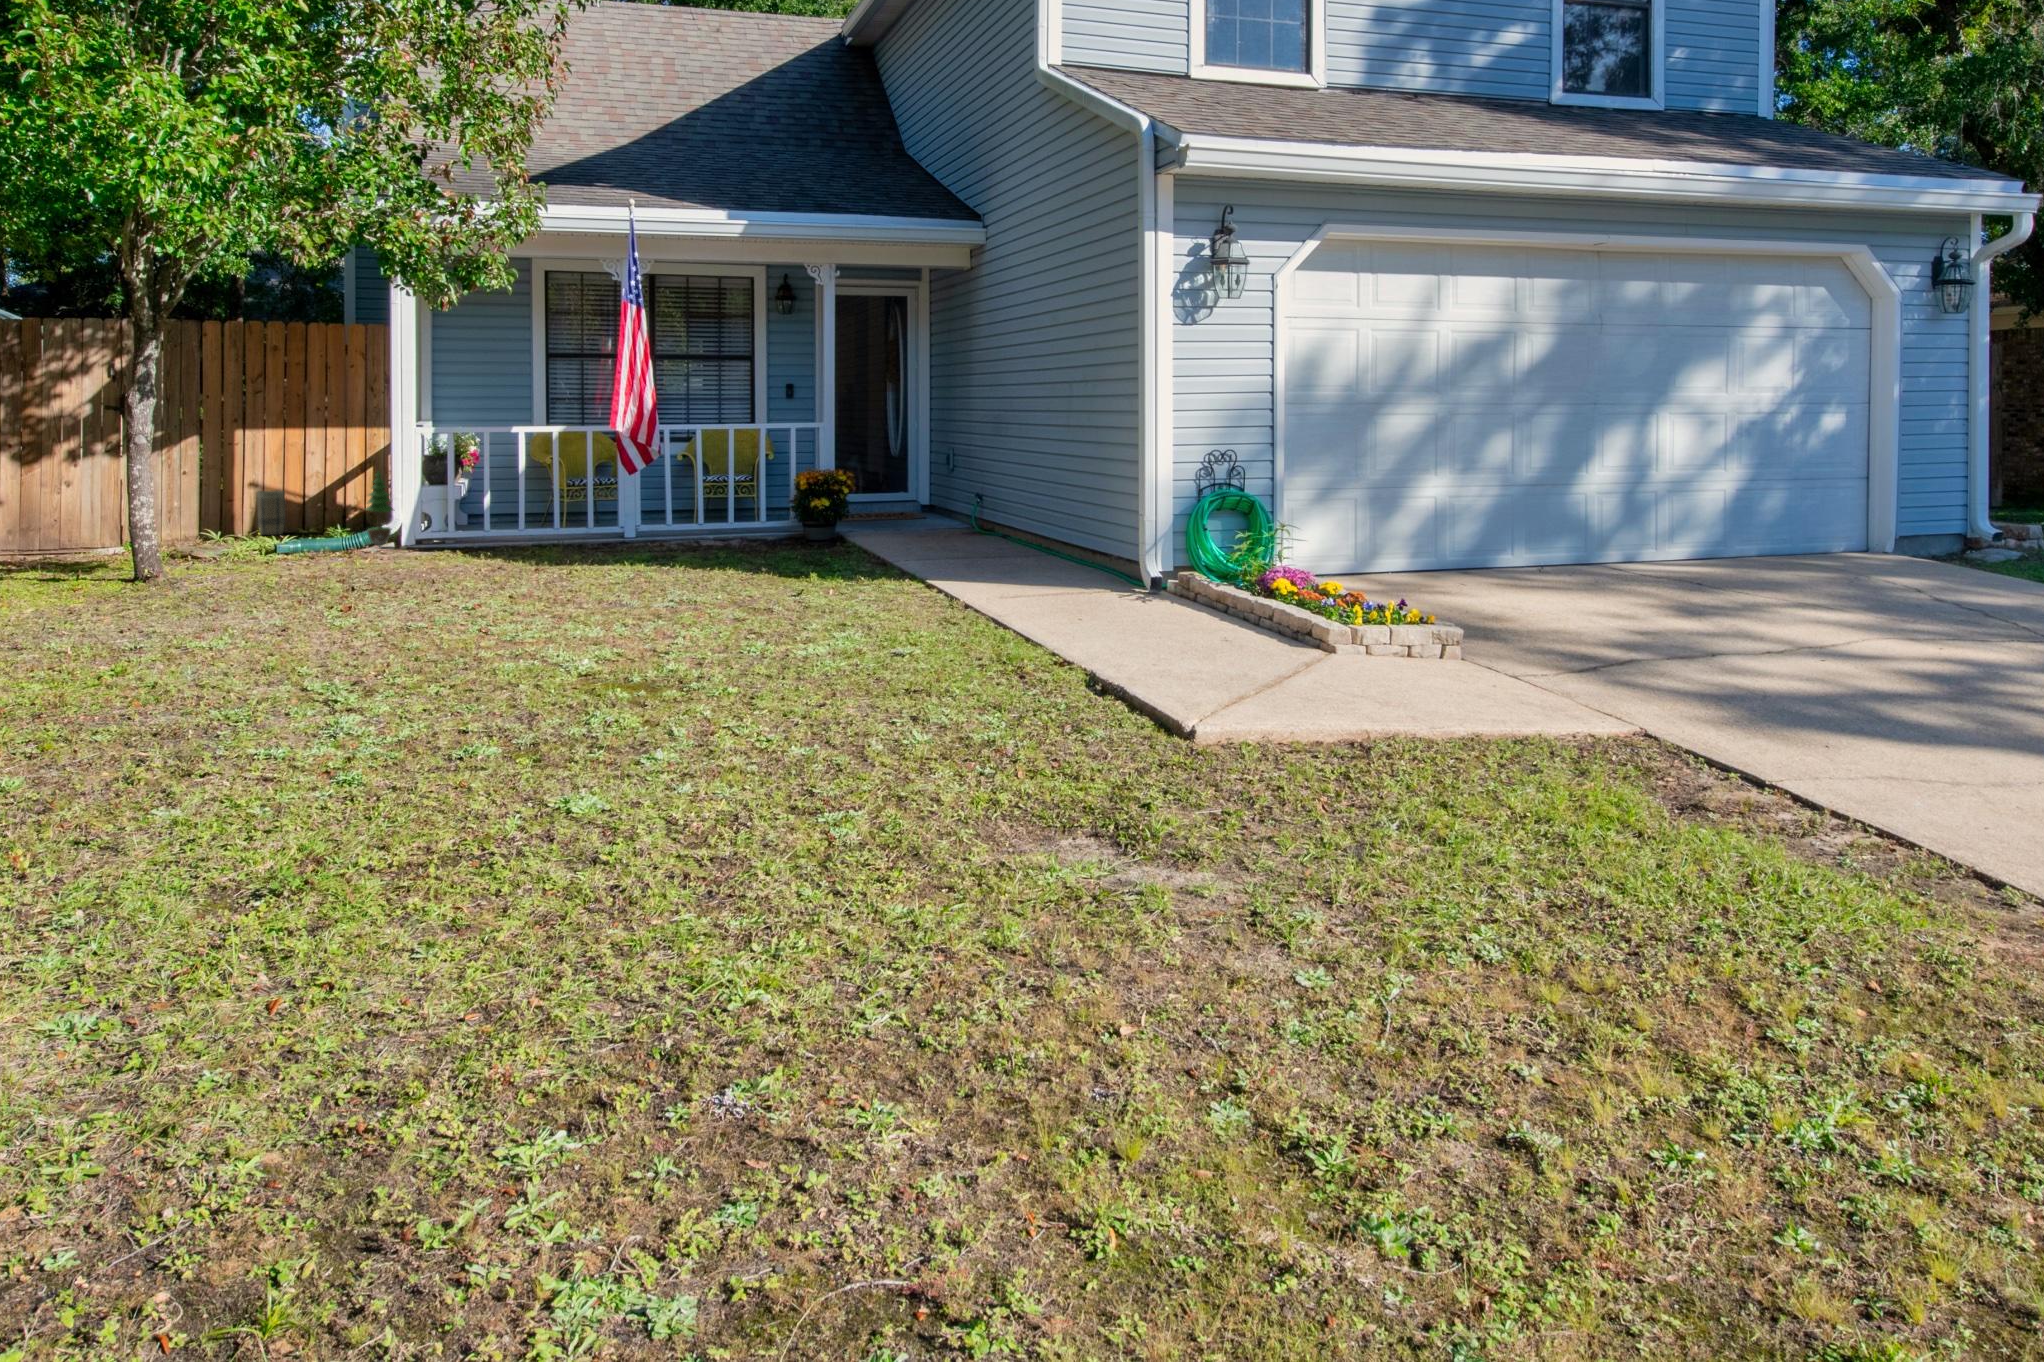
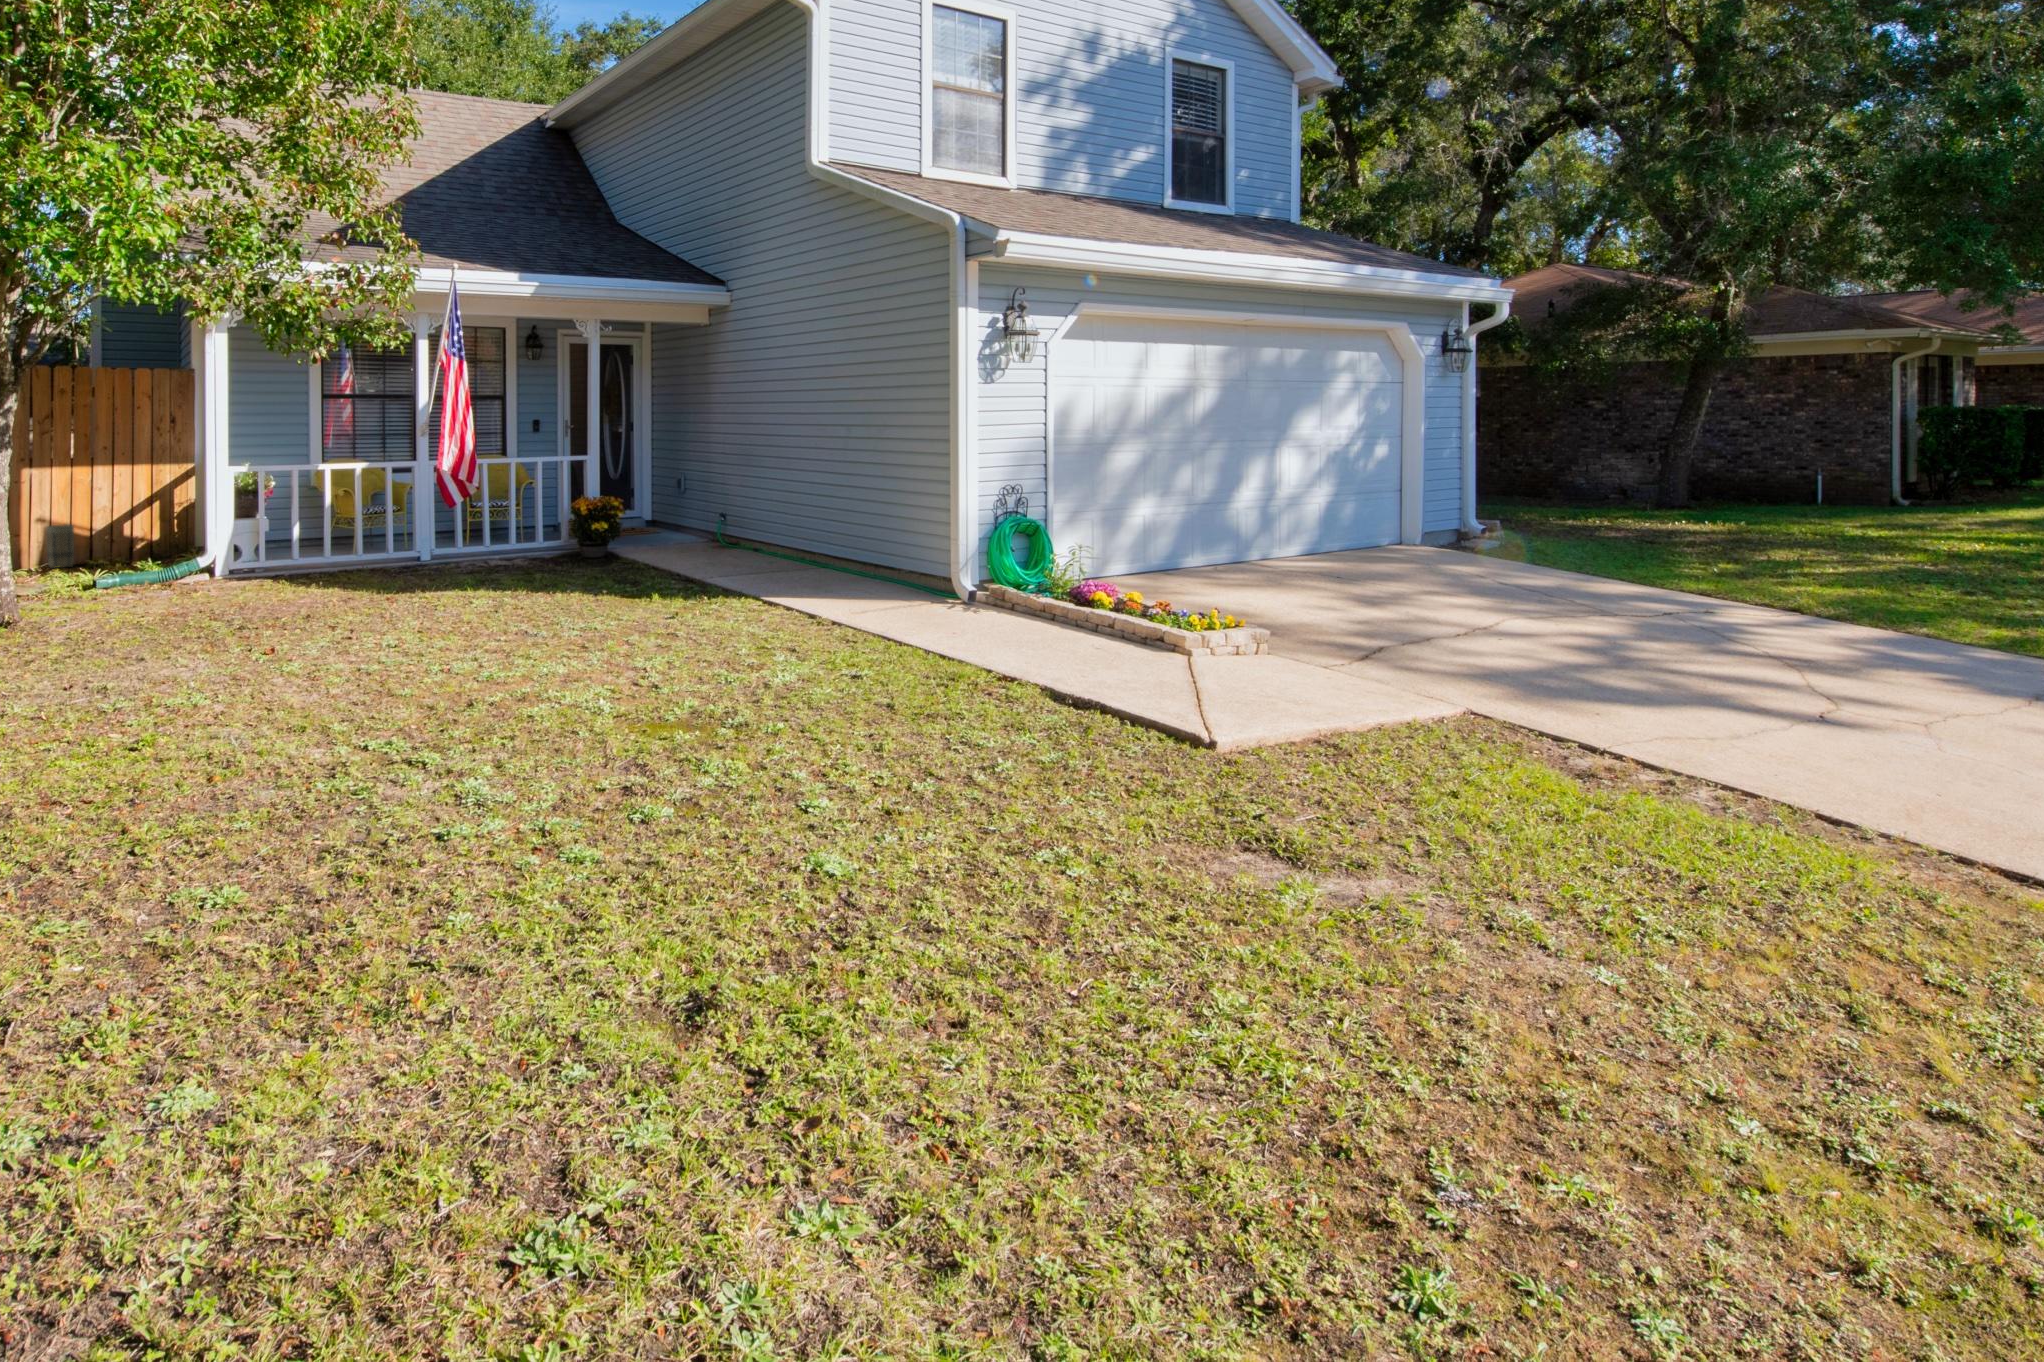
potted tree: present [366,471,393,547] -> none [183,505,213,578]

